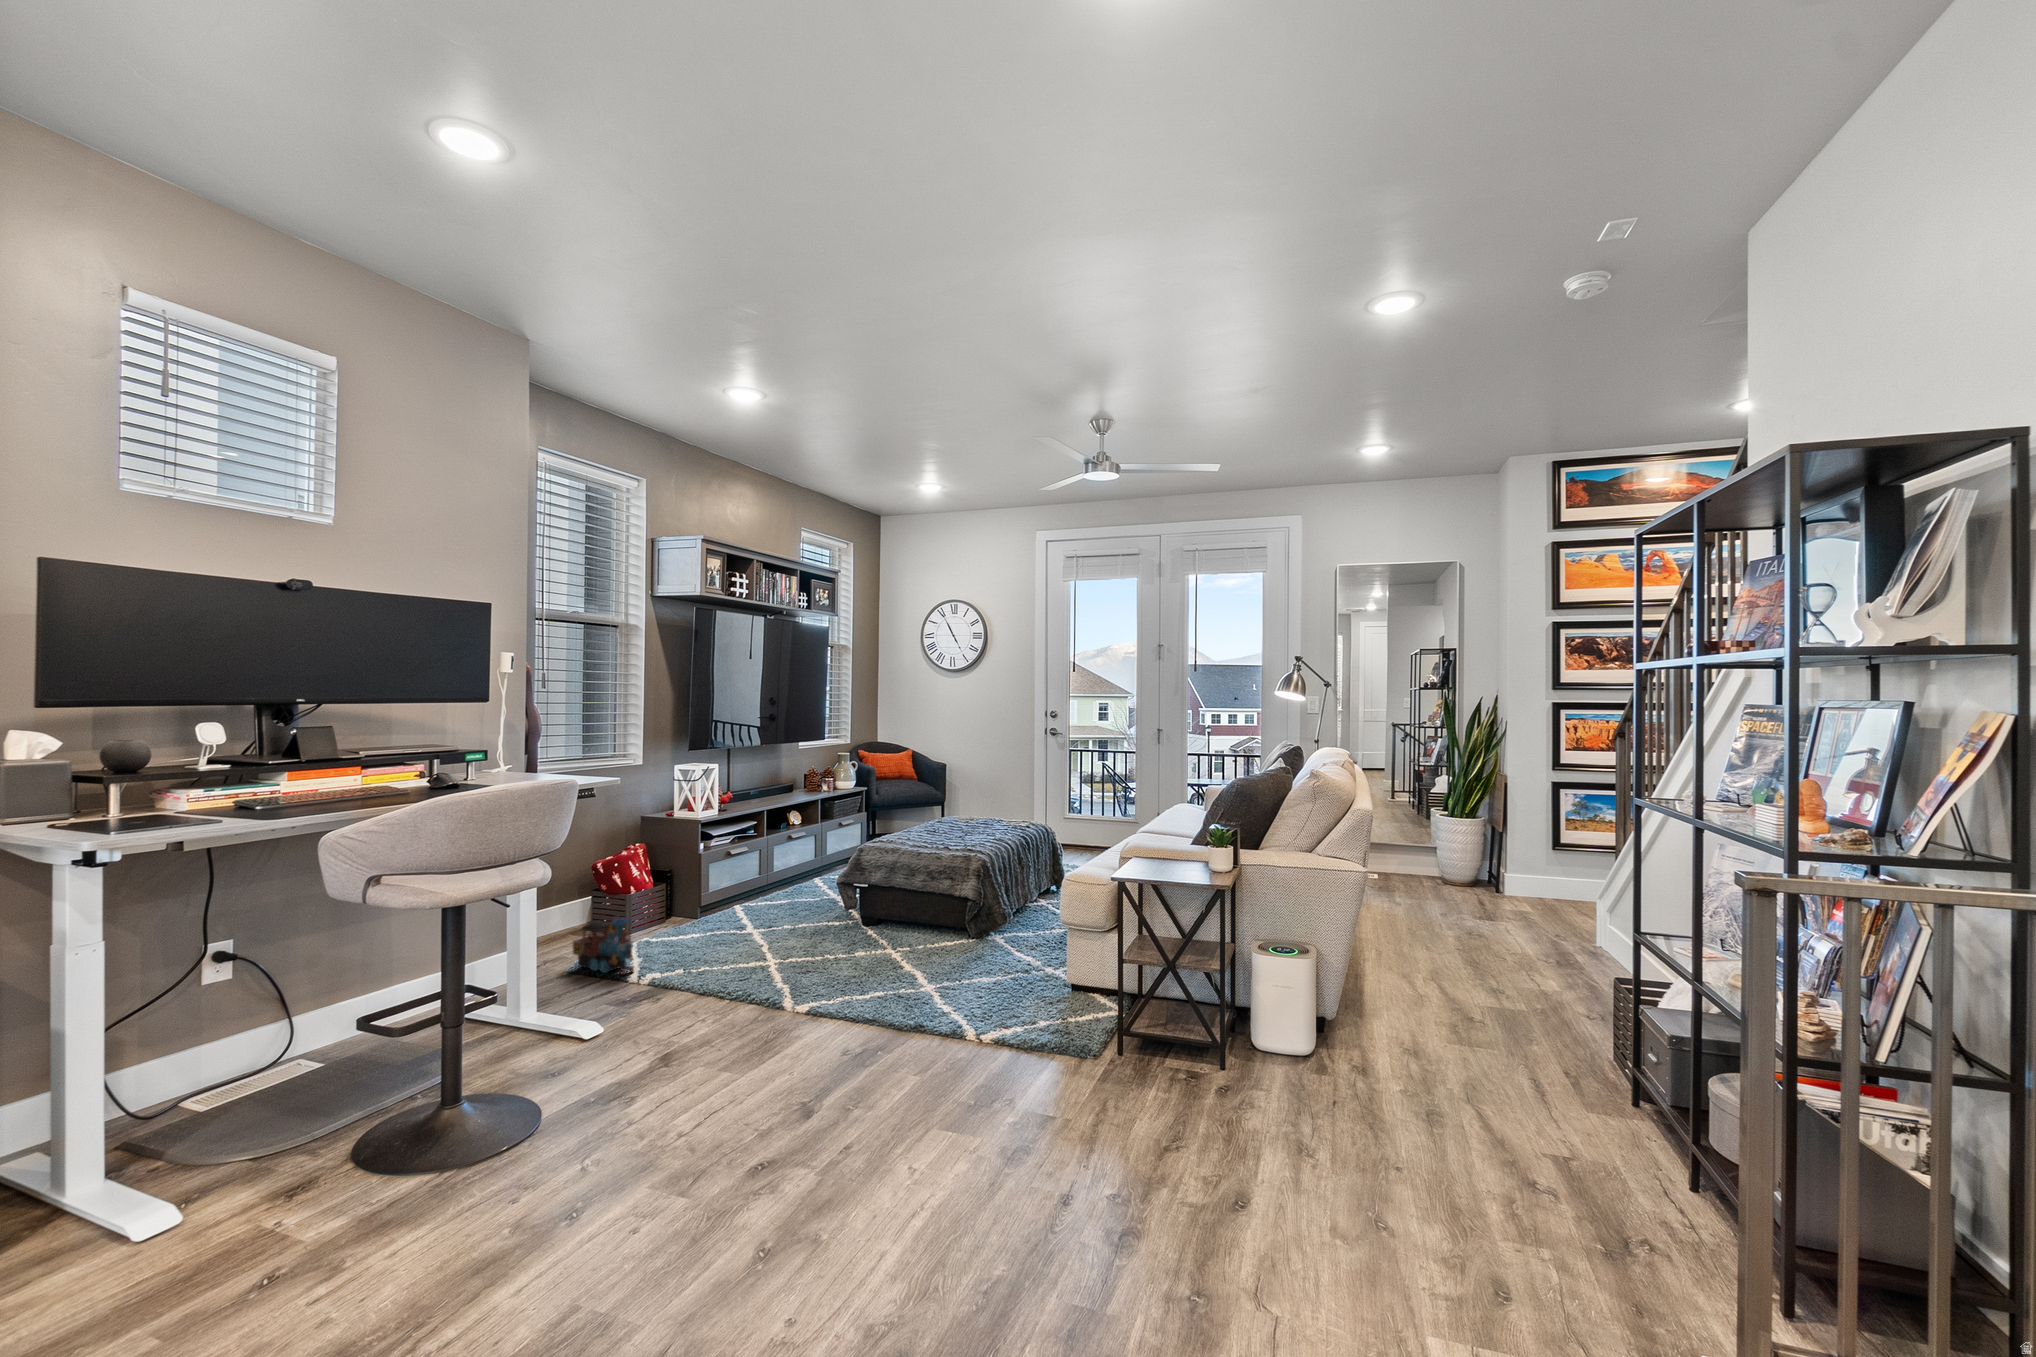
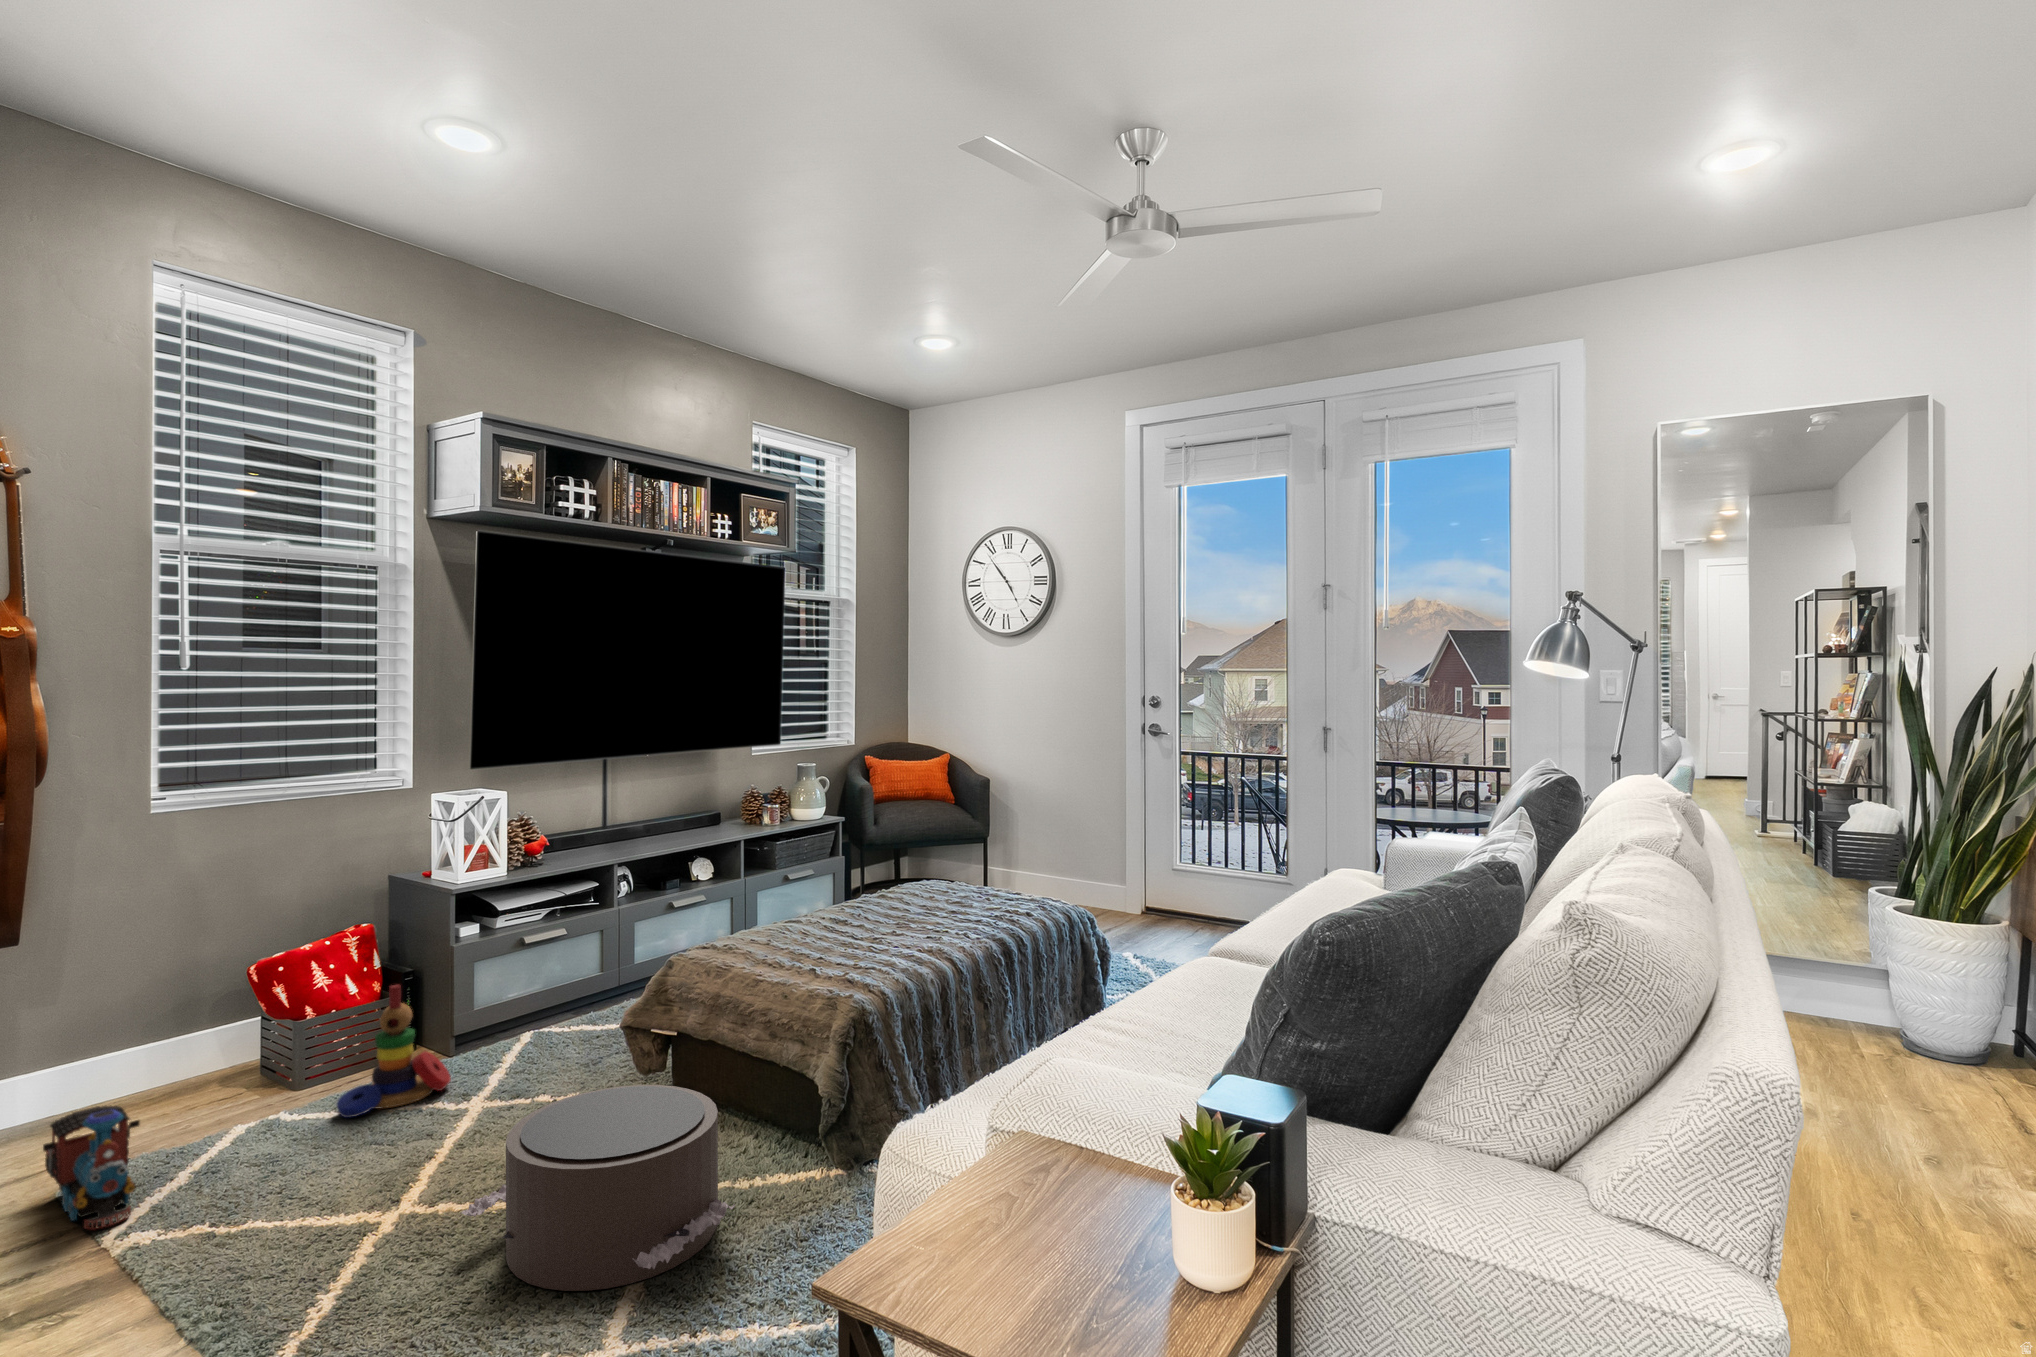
stacking toy: none [678,868,727,938] -> present [337,985,451,1118]
pouf: none [823,899,949,975] -> present [462,1085,735,1291]

